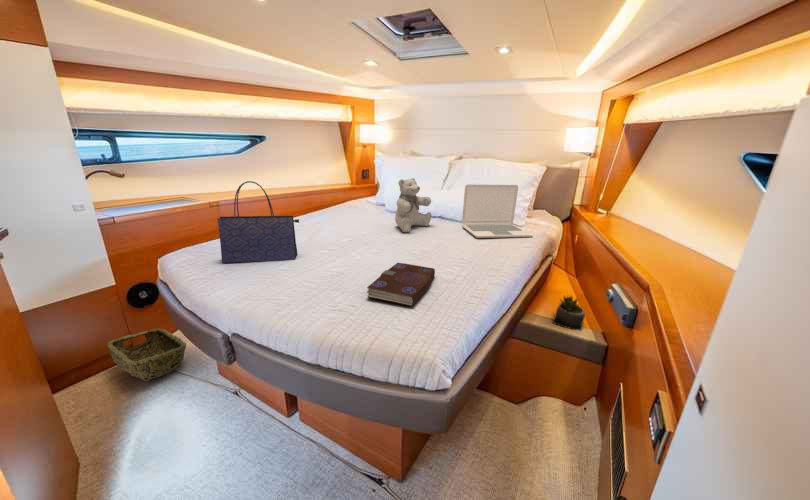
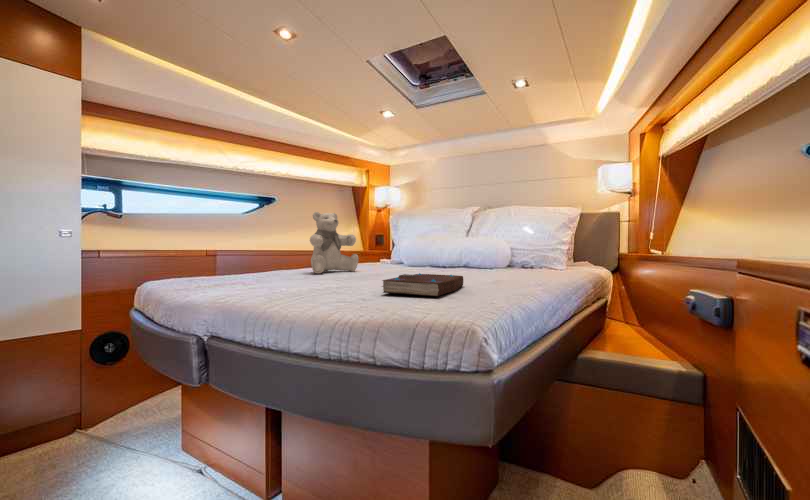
teddy bear: present [395,178,432,232] -> present [310,212,359,274]
tote bag: present [217,181,299,263] -> none [211,192,304,282]
laptop: present [462,184,532,238] -> none [491,219,578,271]
succulent plant: present [552,296,585,331] -> none [622,318,665,365]
woven basket: present [108,328,186,381] -> none [49,391,146,453]

